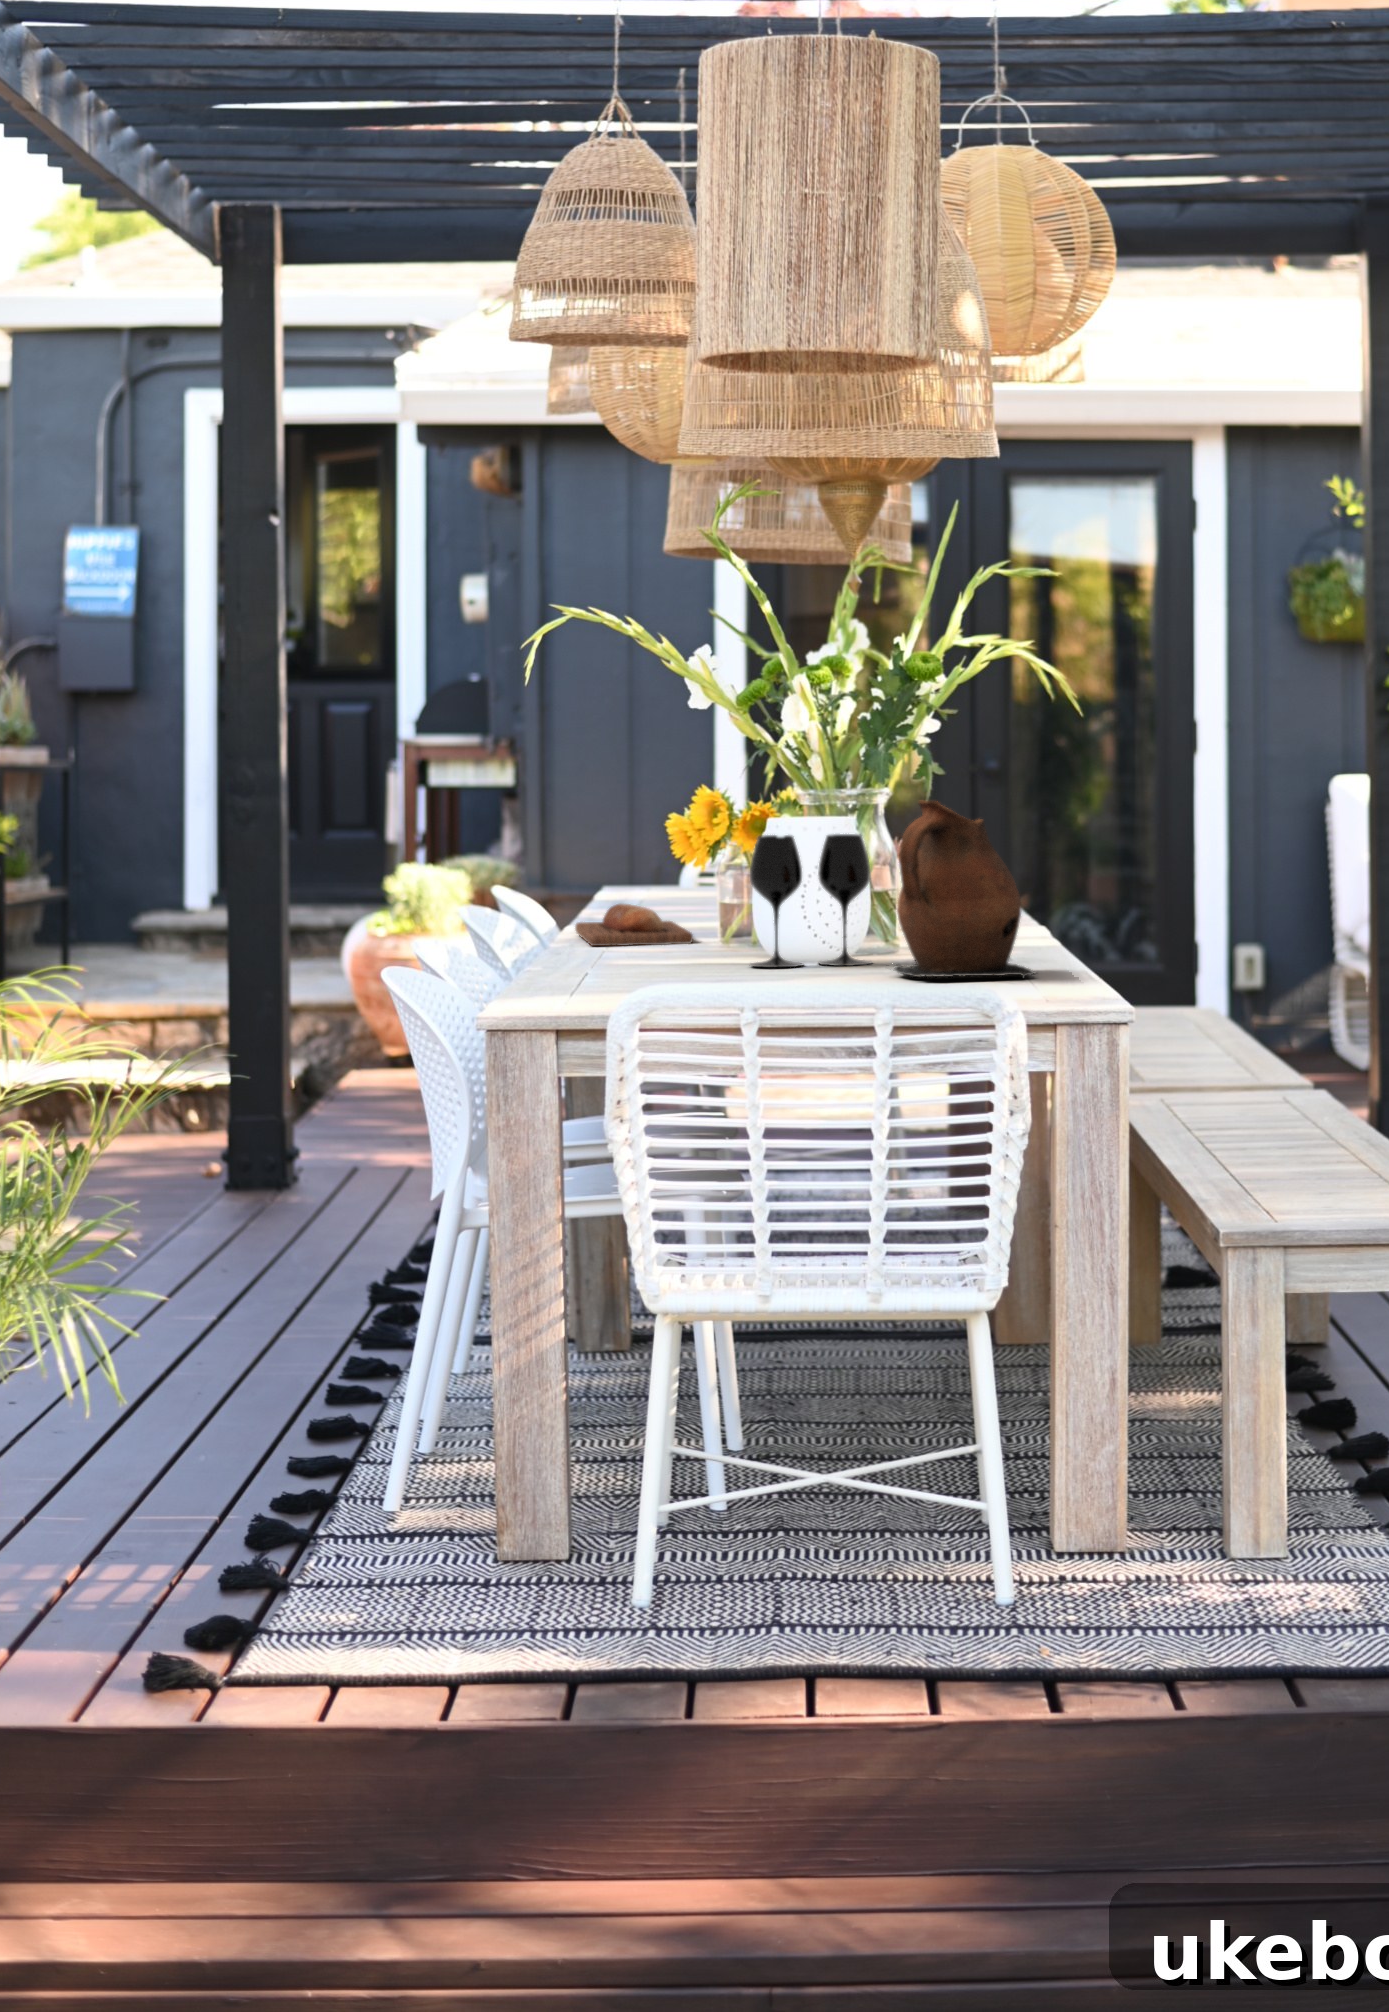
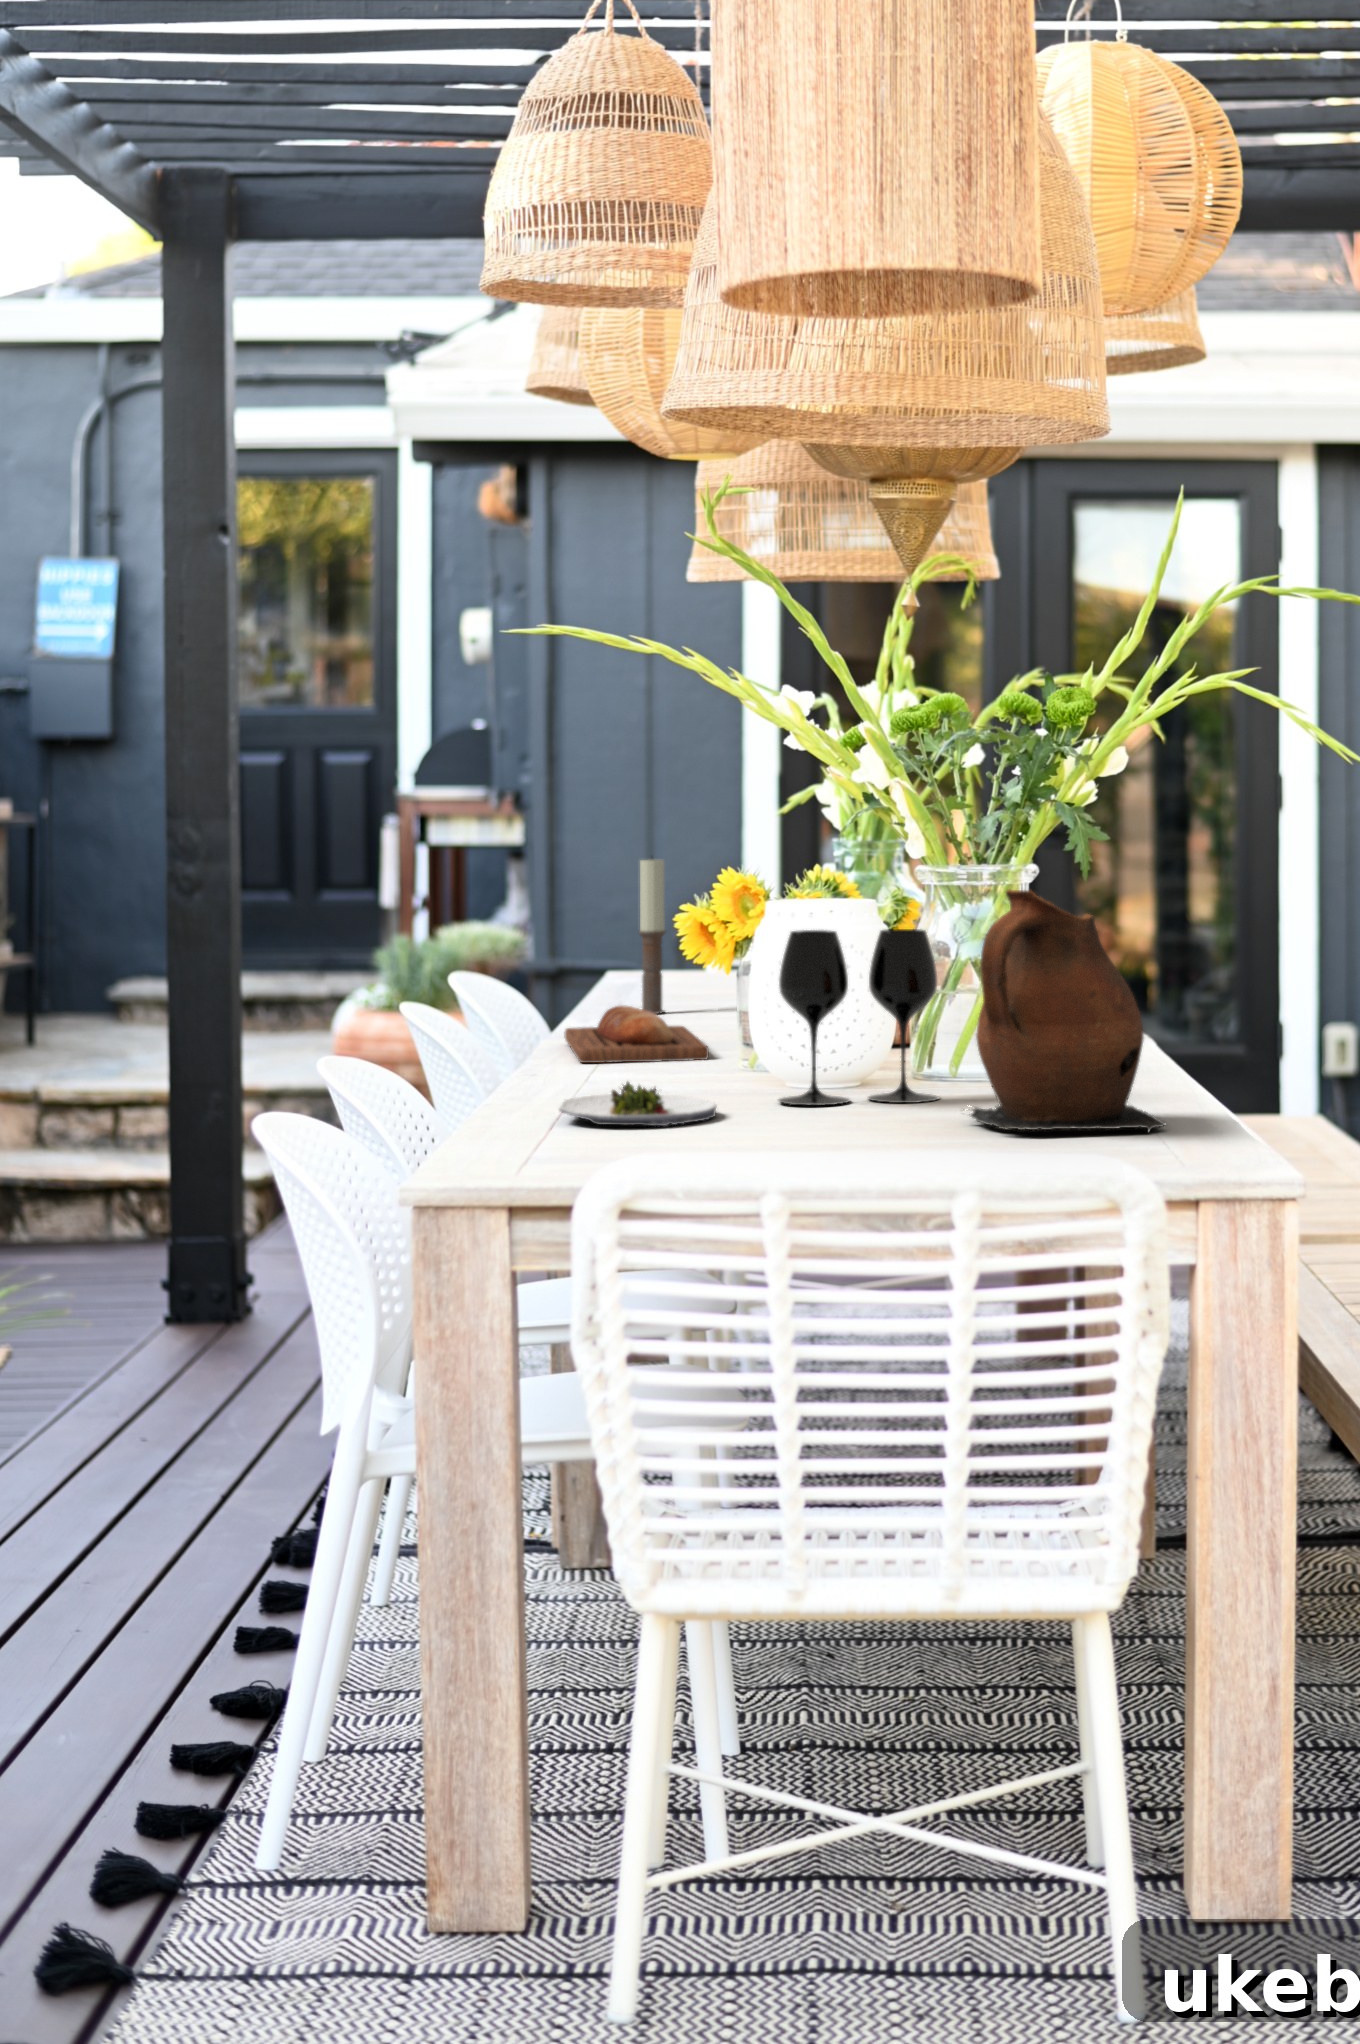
candle: none [632,785,654,916] -> present [639,859,665,1014]
salad plate: none [584,947,703,980] -> present [559,1082,716,1126]

